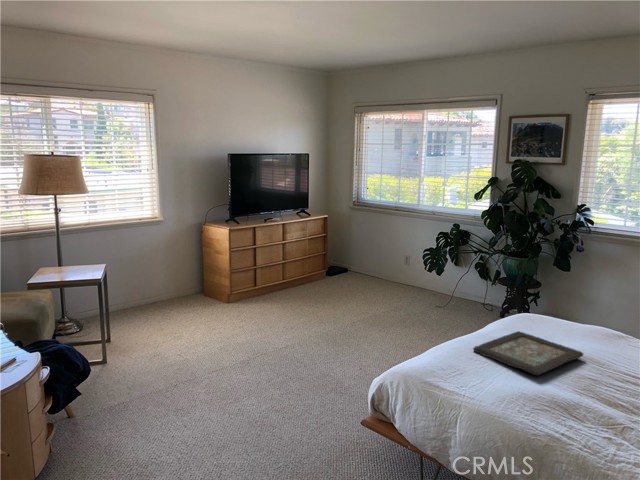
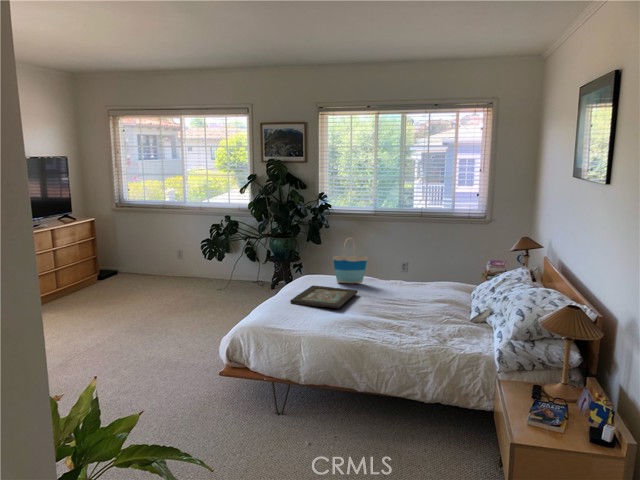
tote bag: none [558,273,613,341] -> present [333,238,368,283]

